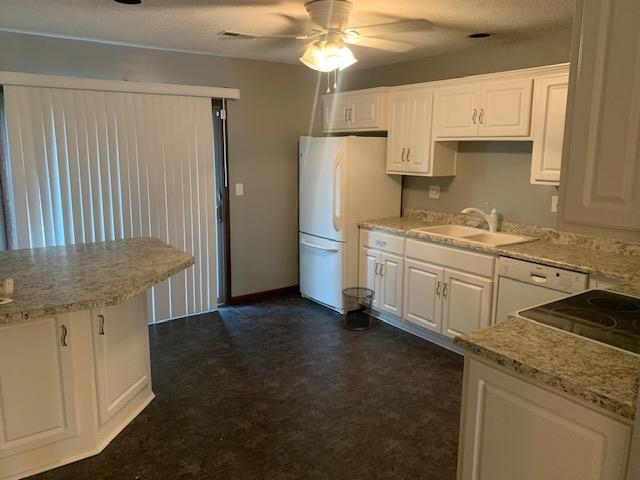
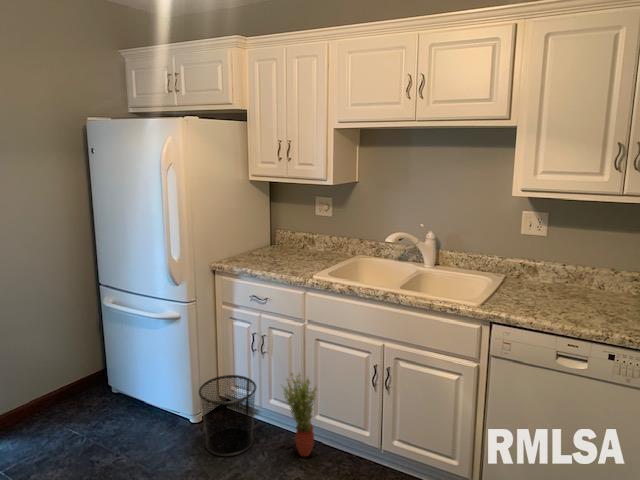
potted plant: none [386,285,408,337] -> present [281,373,317,456]

